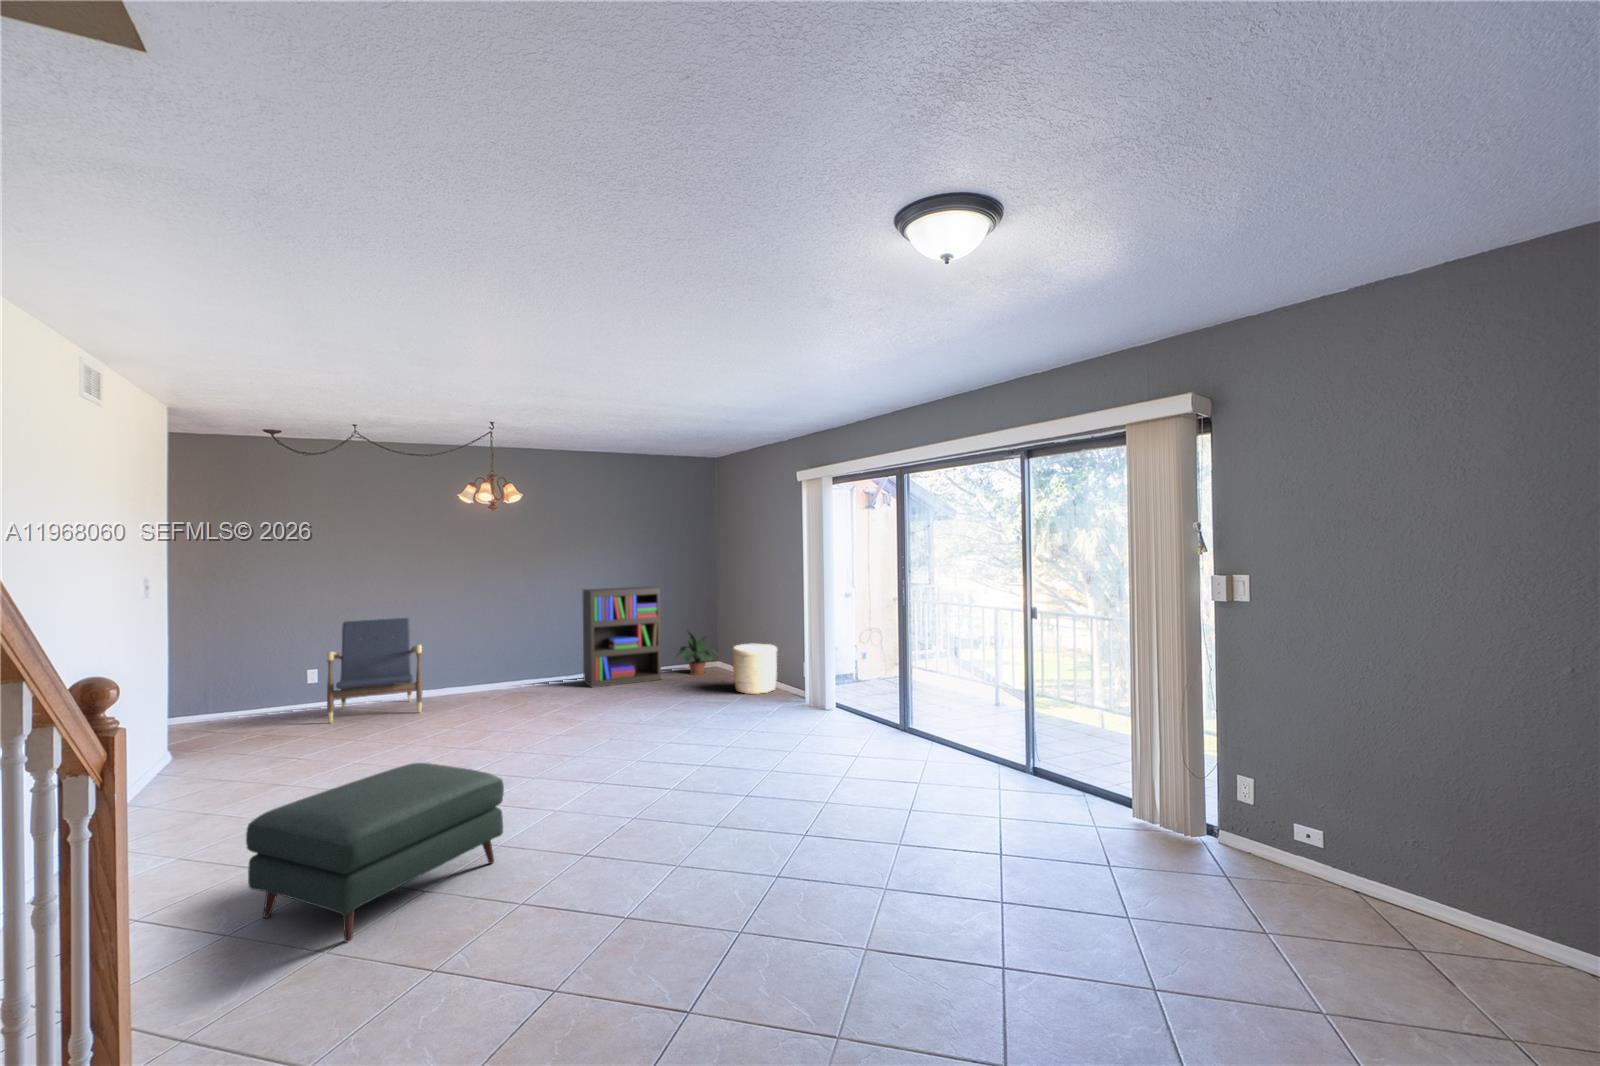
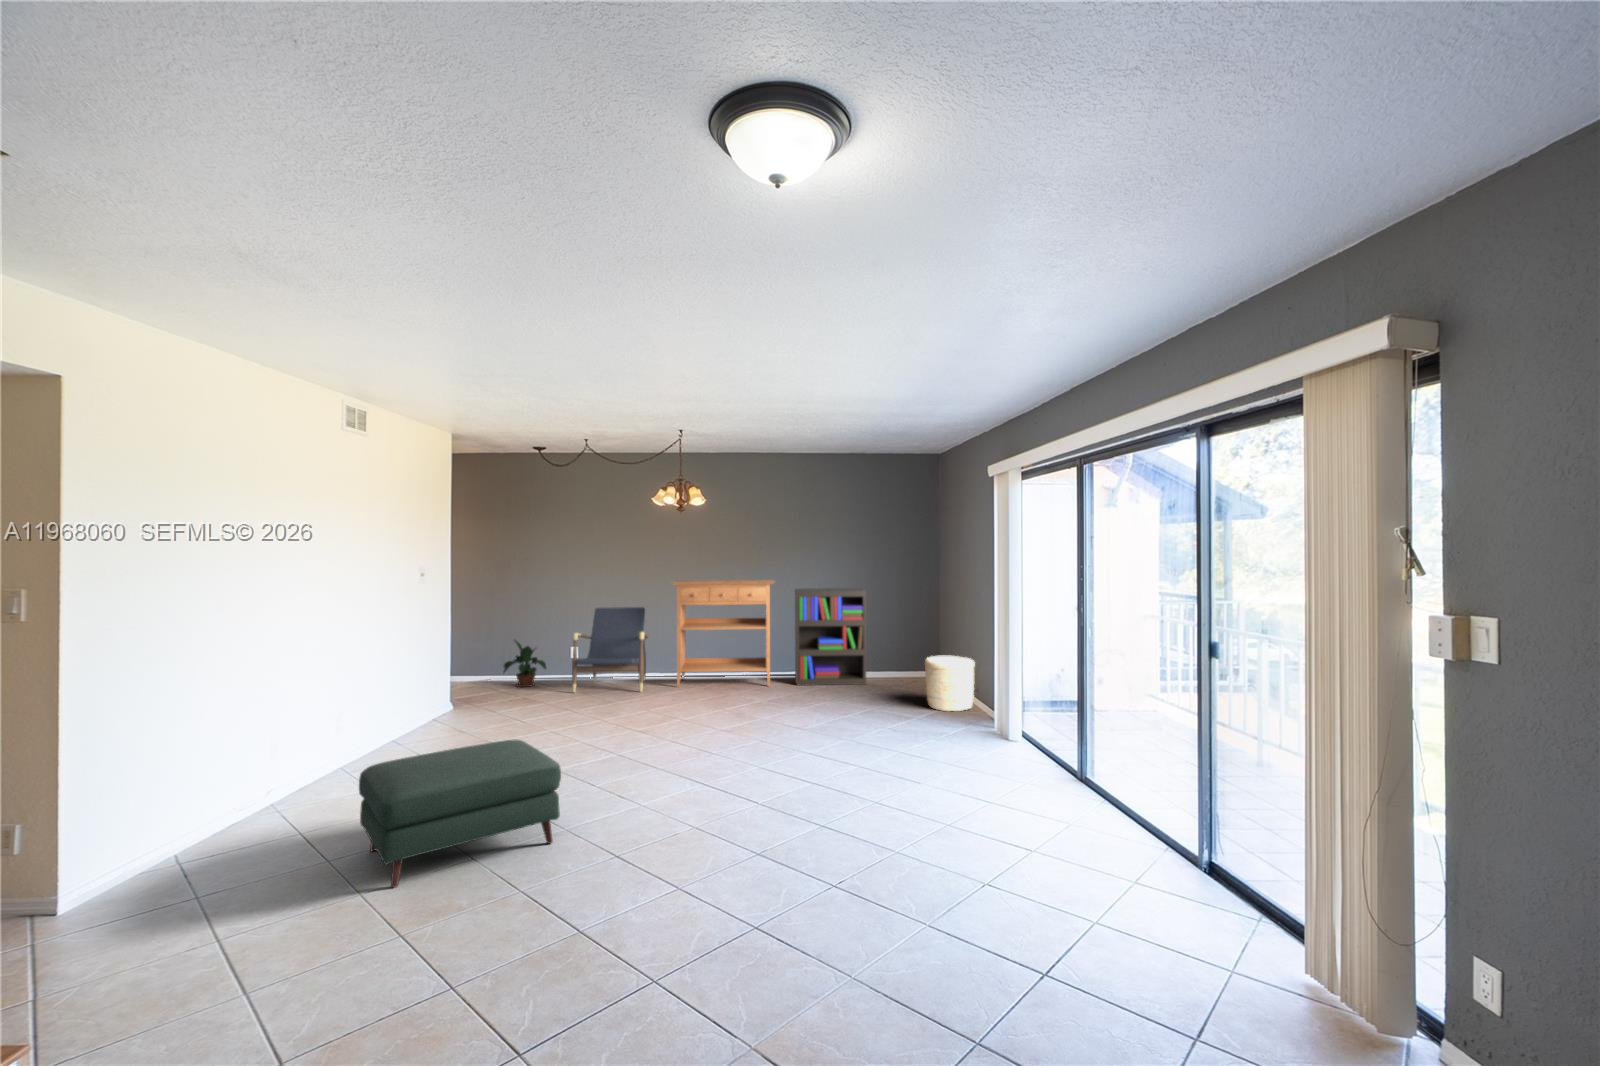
console table: none [448,581,570,703] -> present [672,580,775,687]
potted plant: present [679,632,718,675] -> present [504,640,546,687]

